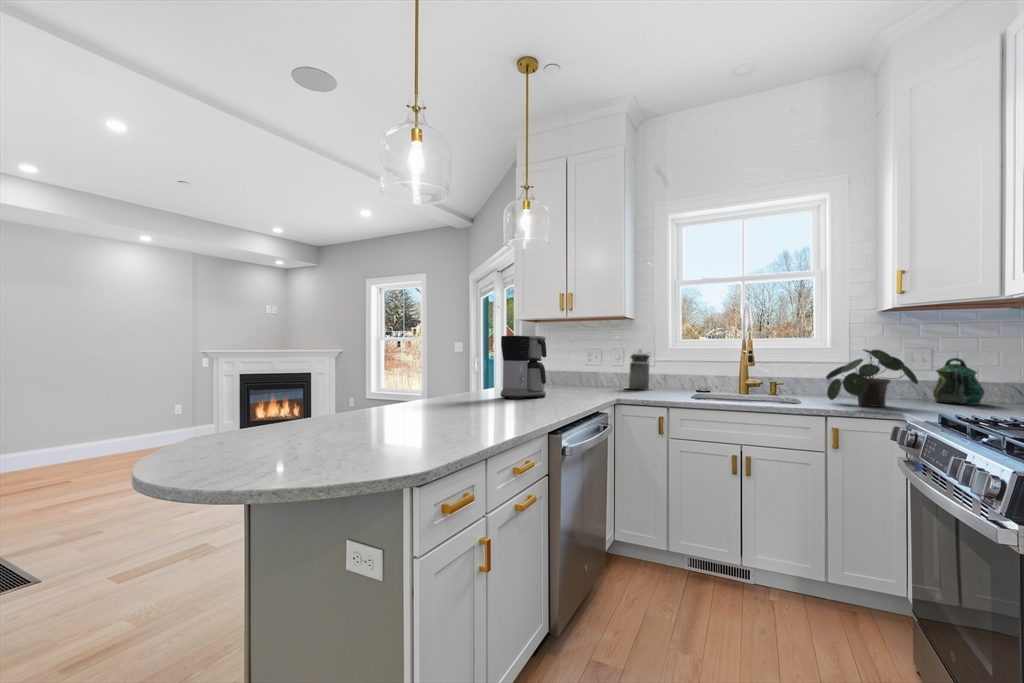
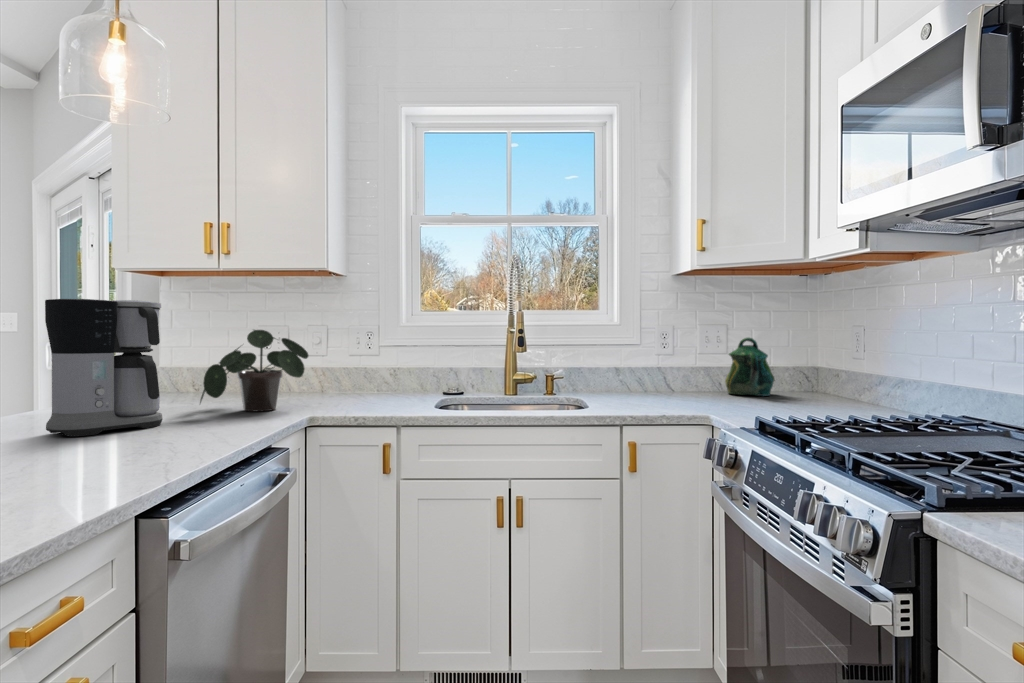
canister: present [626,350,652,390] -> none [330,328,378,395]
potted plant: present [826,350,918,407] -> present [200,330,308,411]

